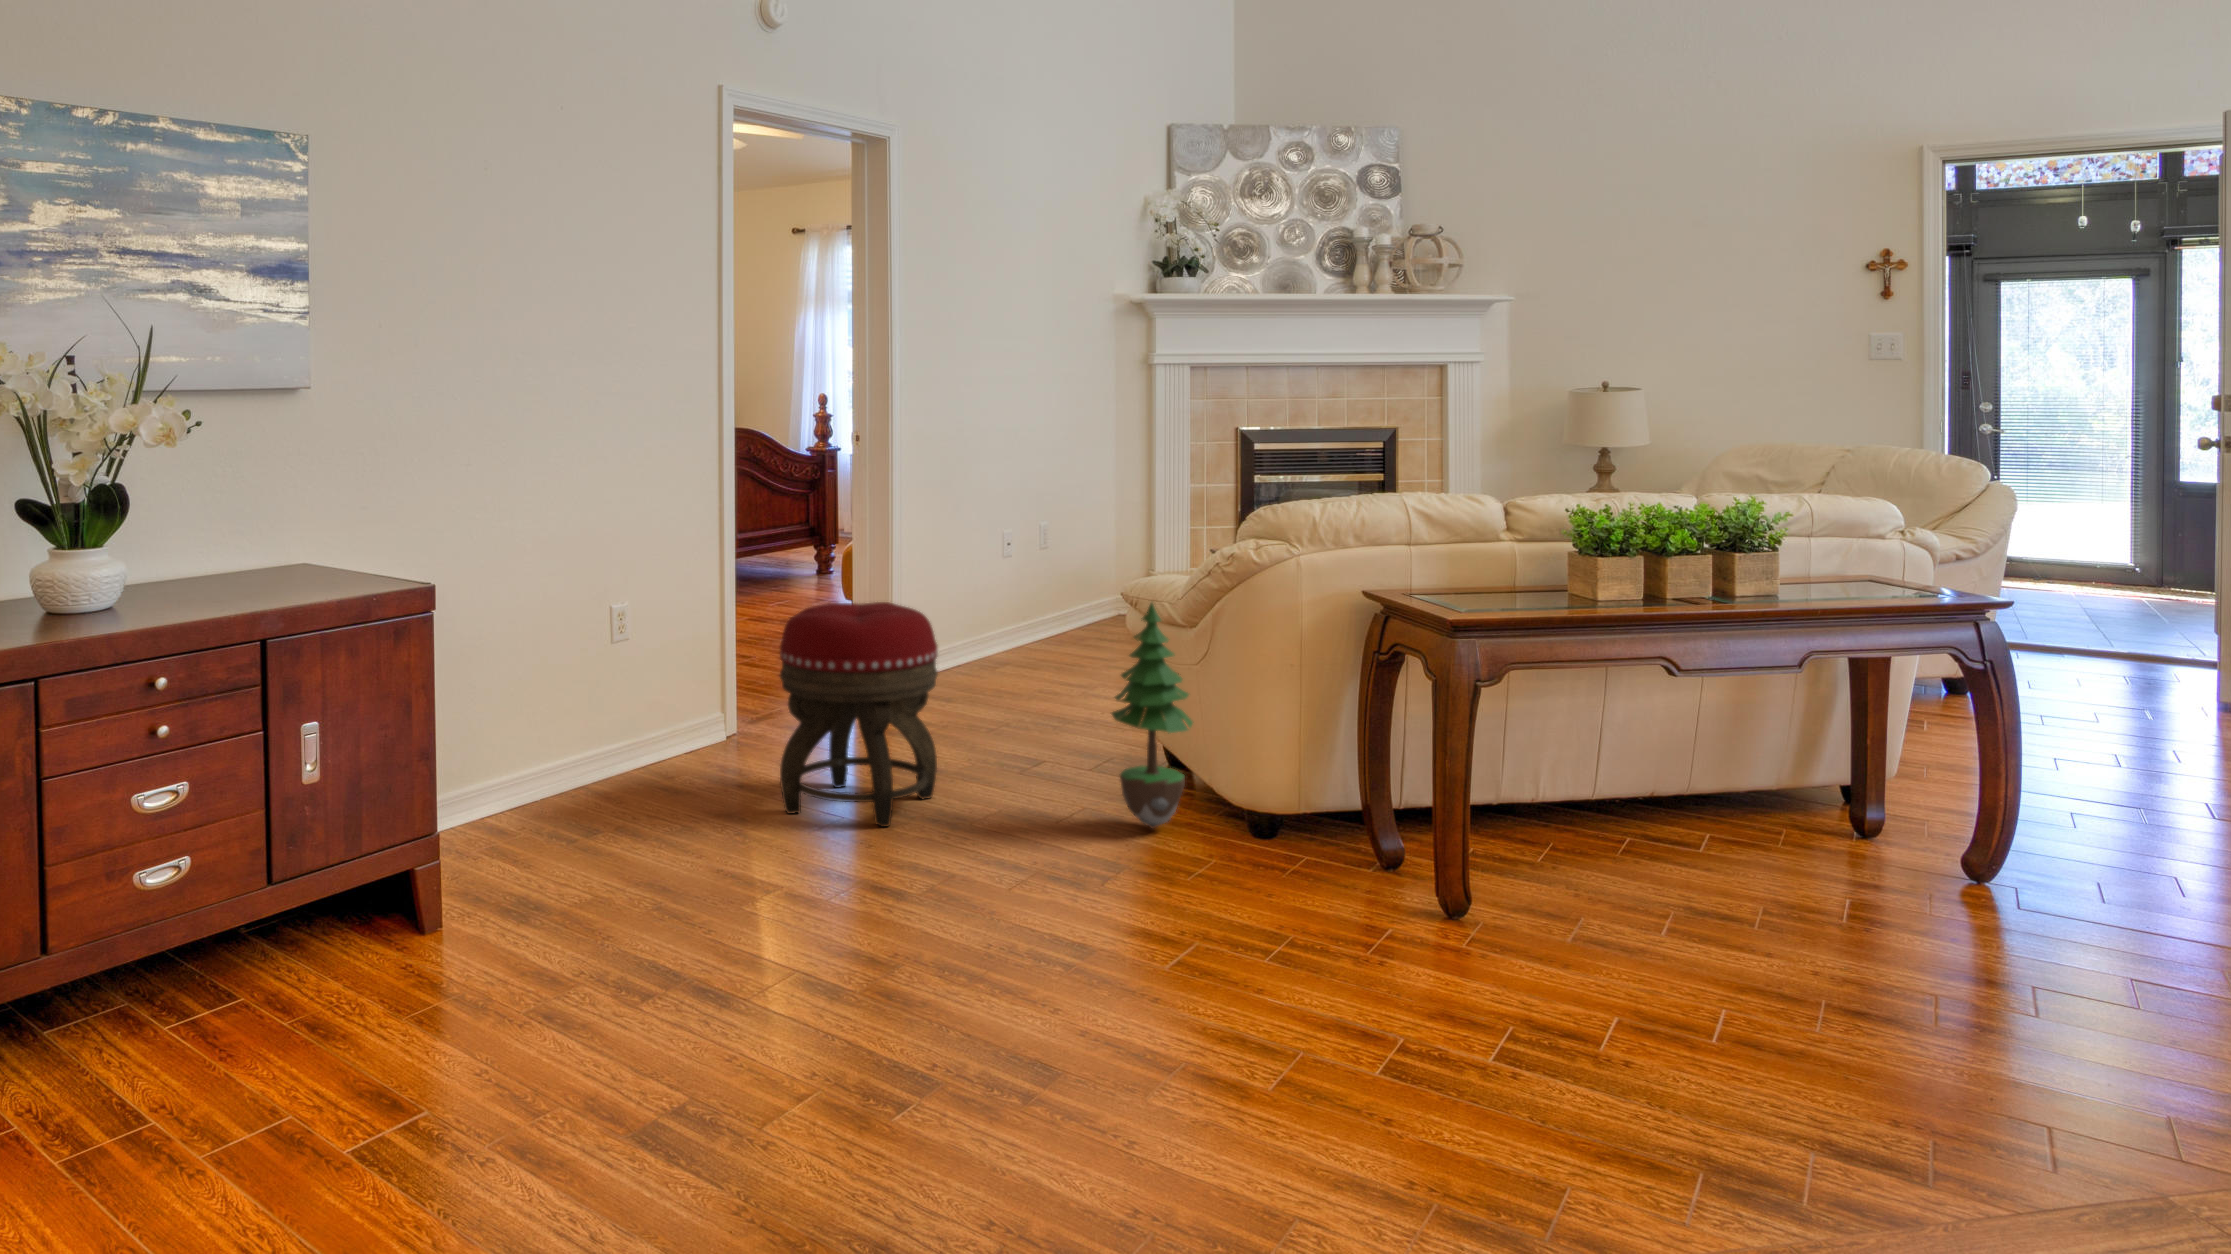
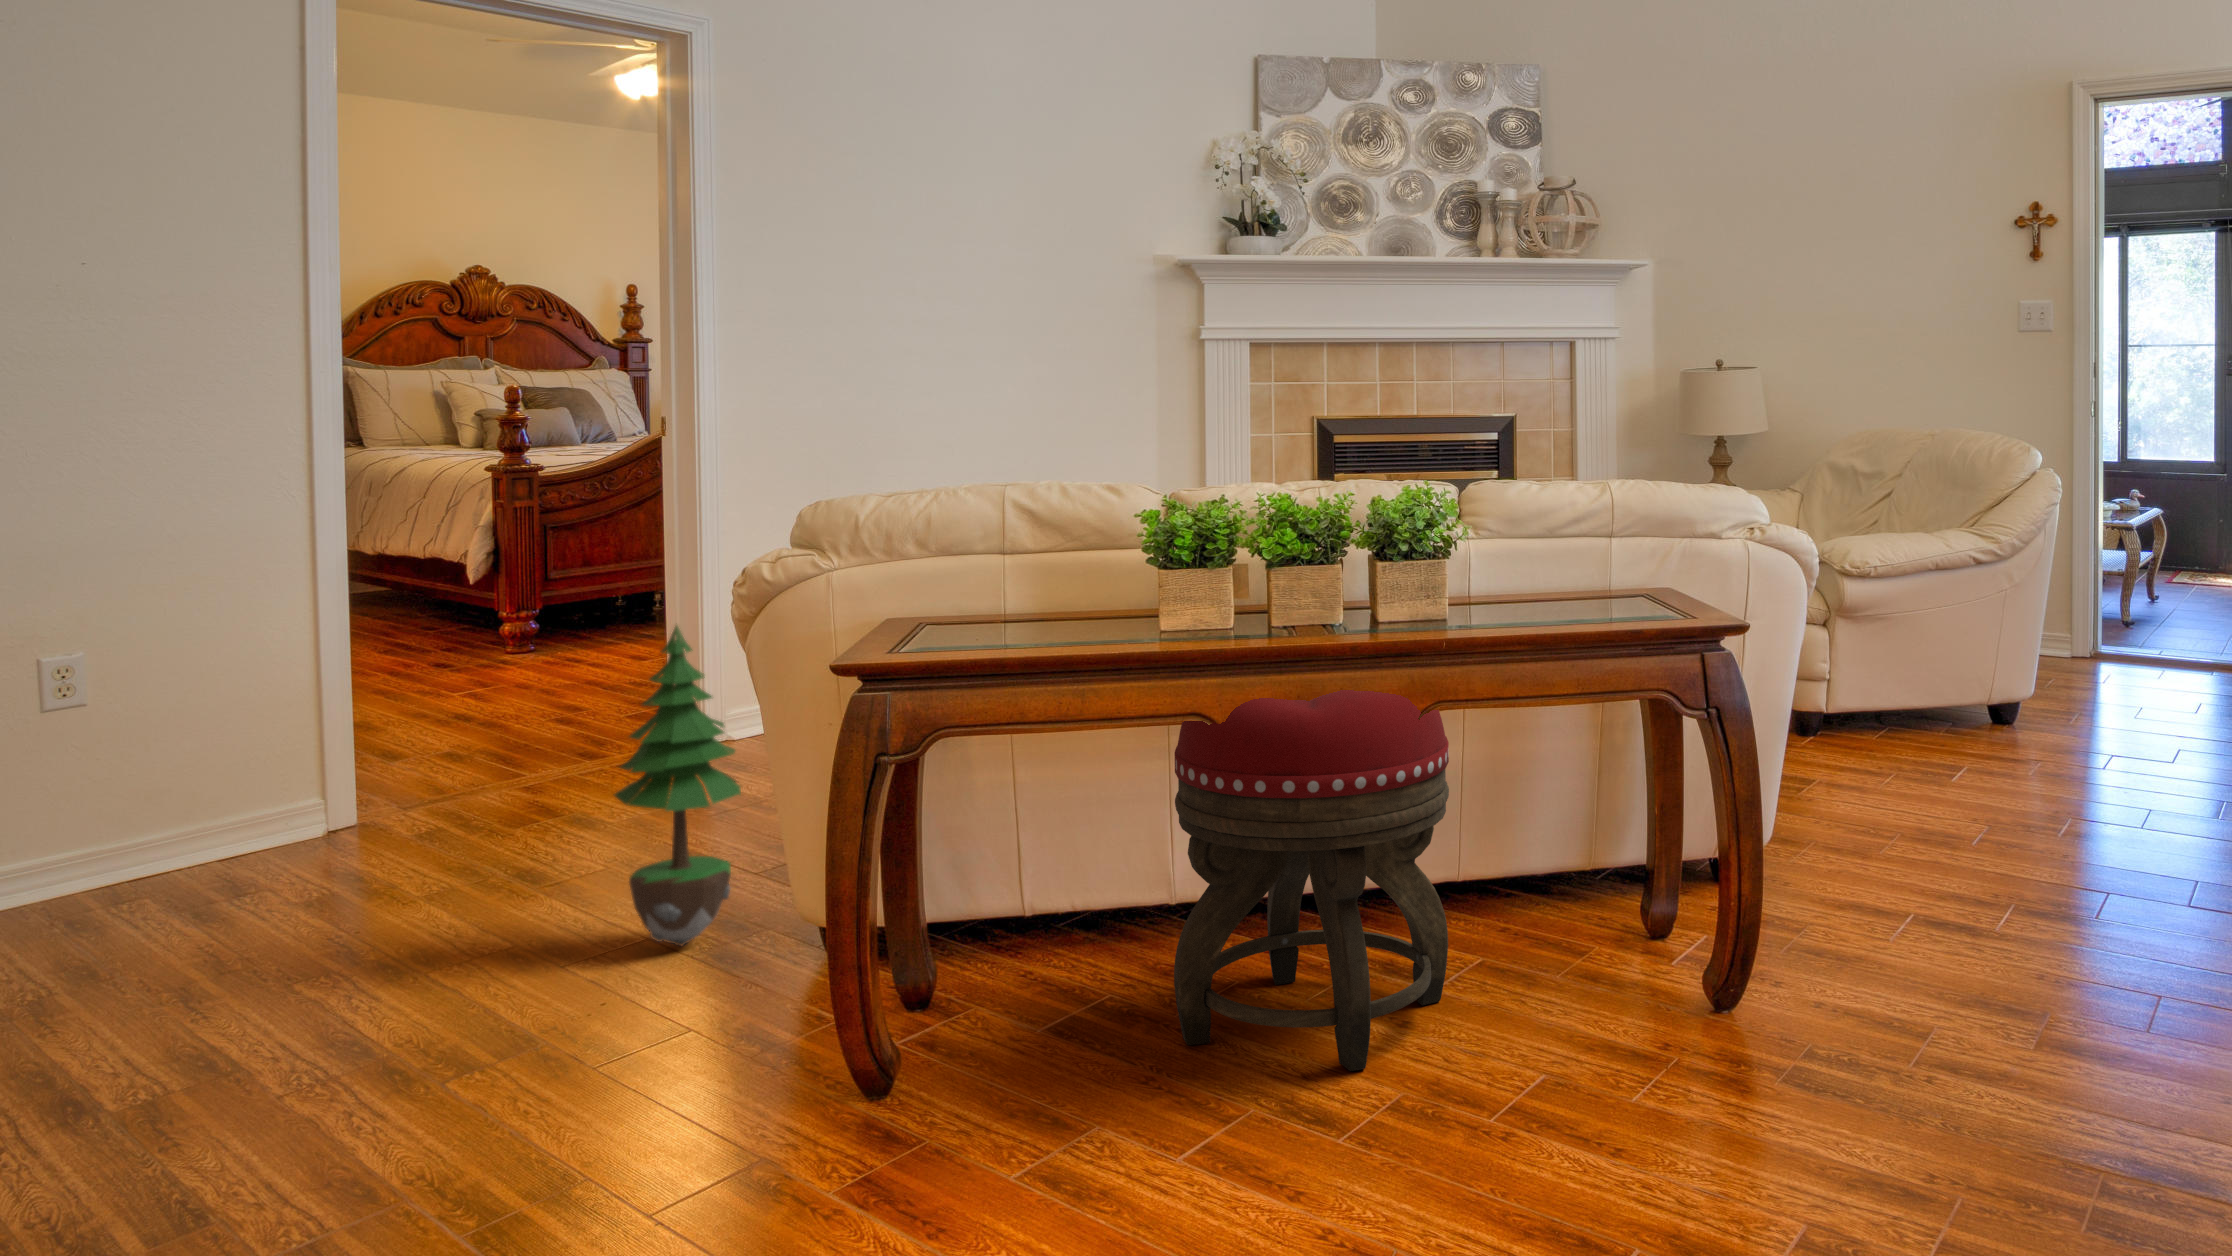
footstool: present [780,602,938,827] -> present [1174,690,1449,1071]

